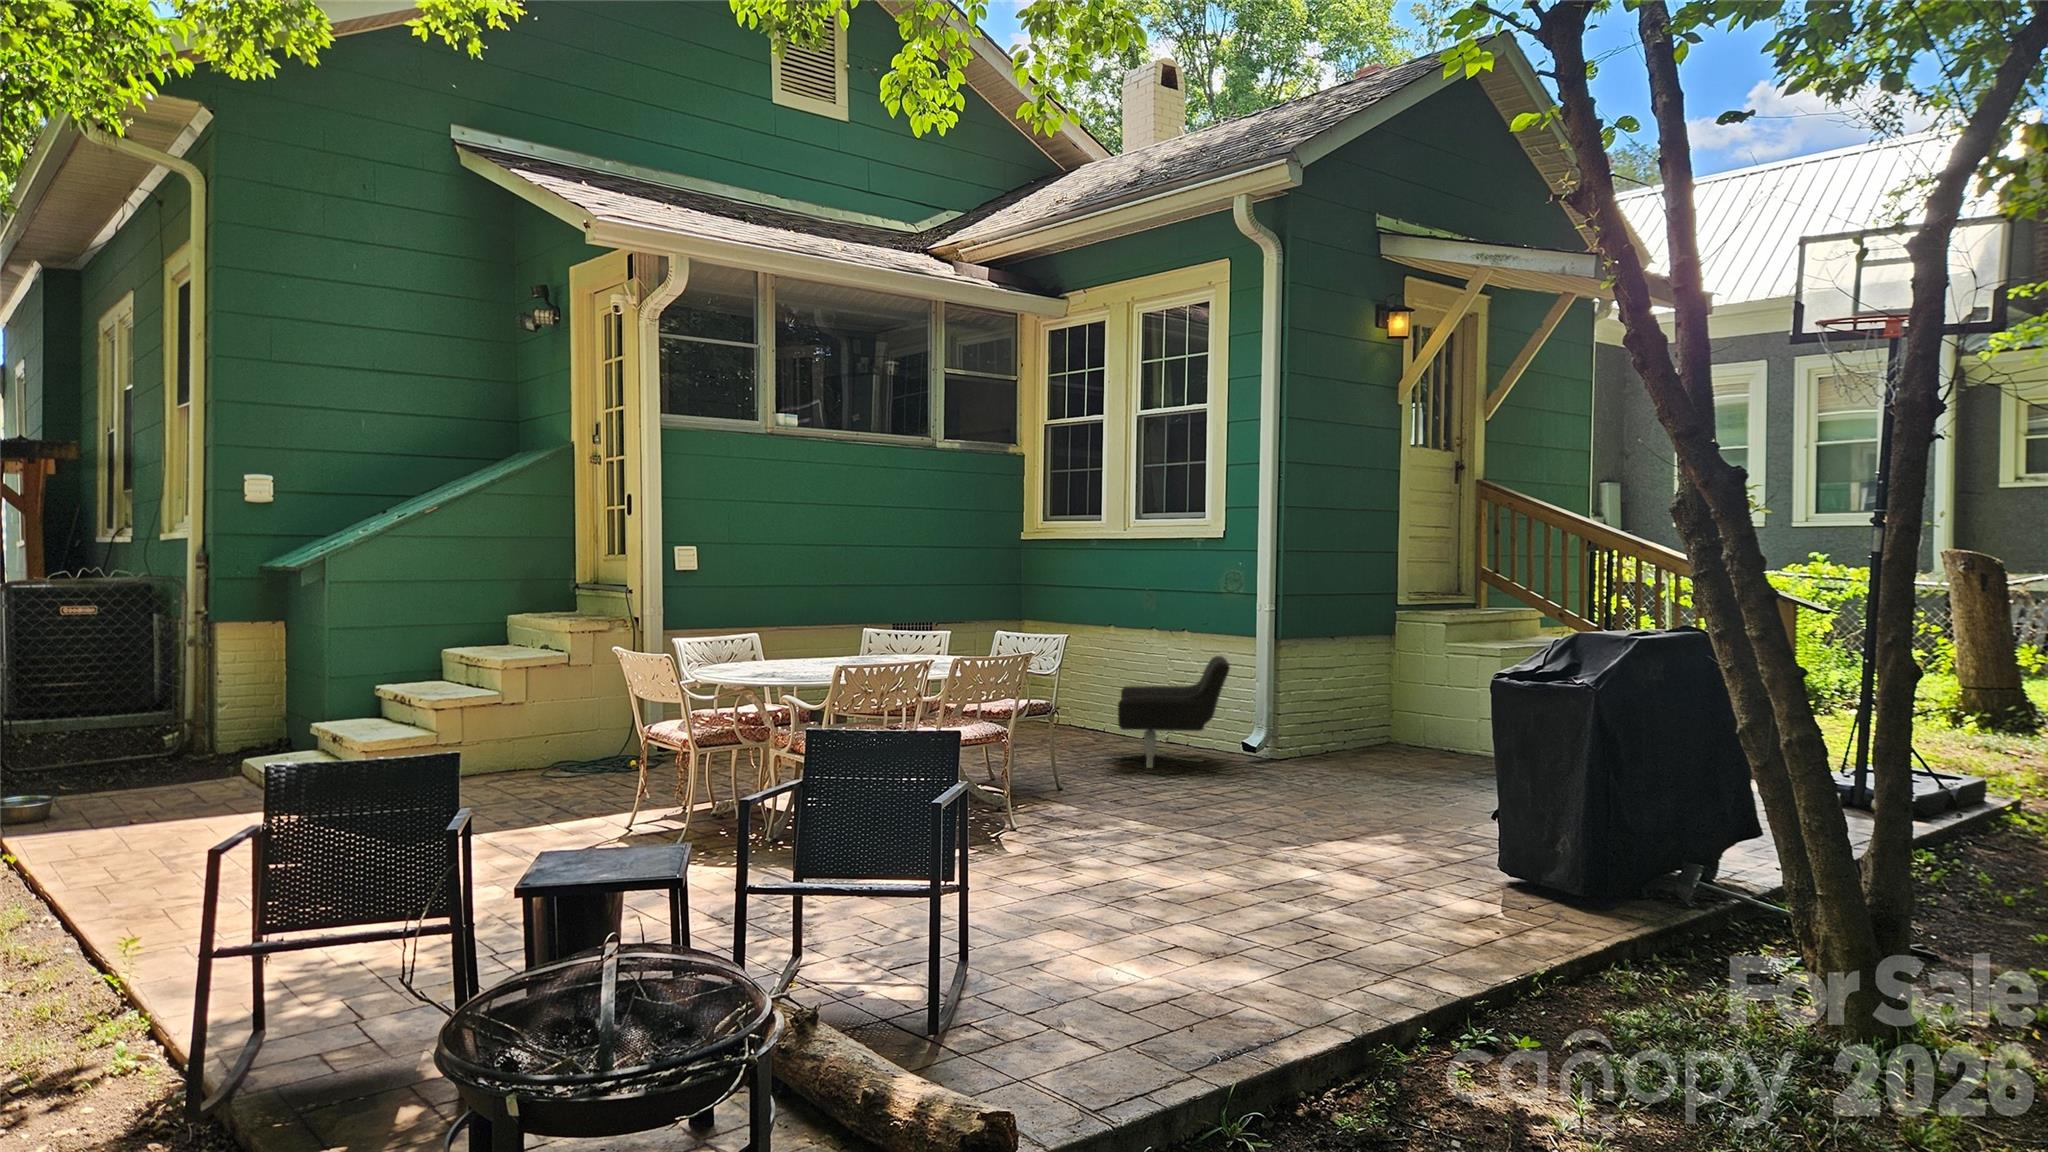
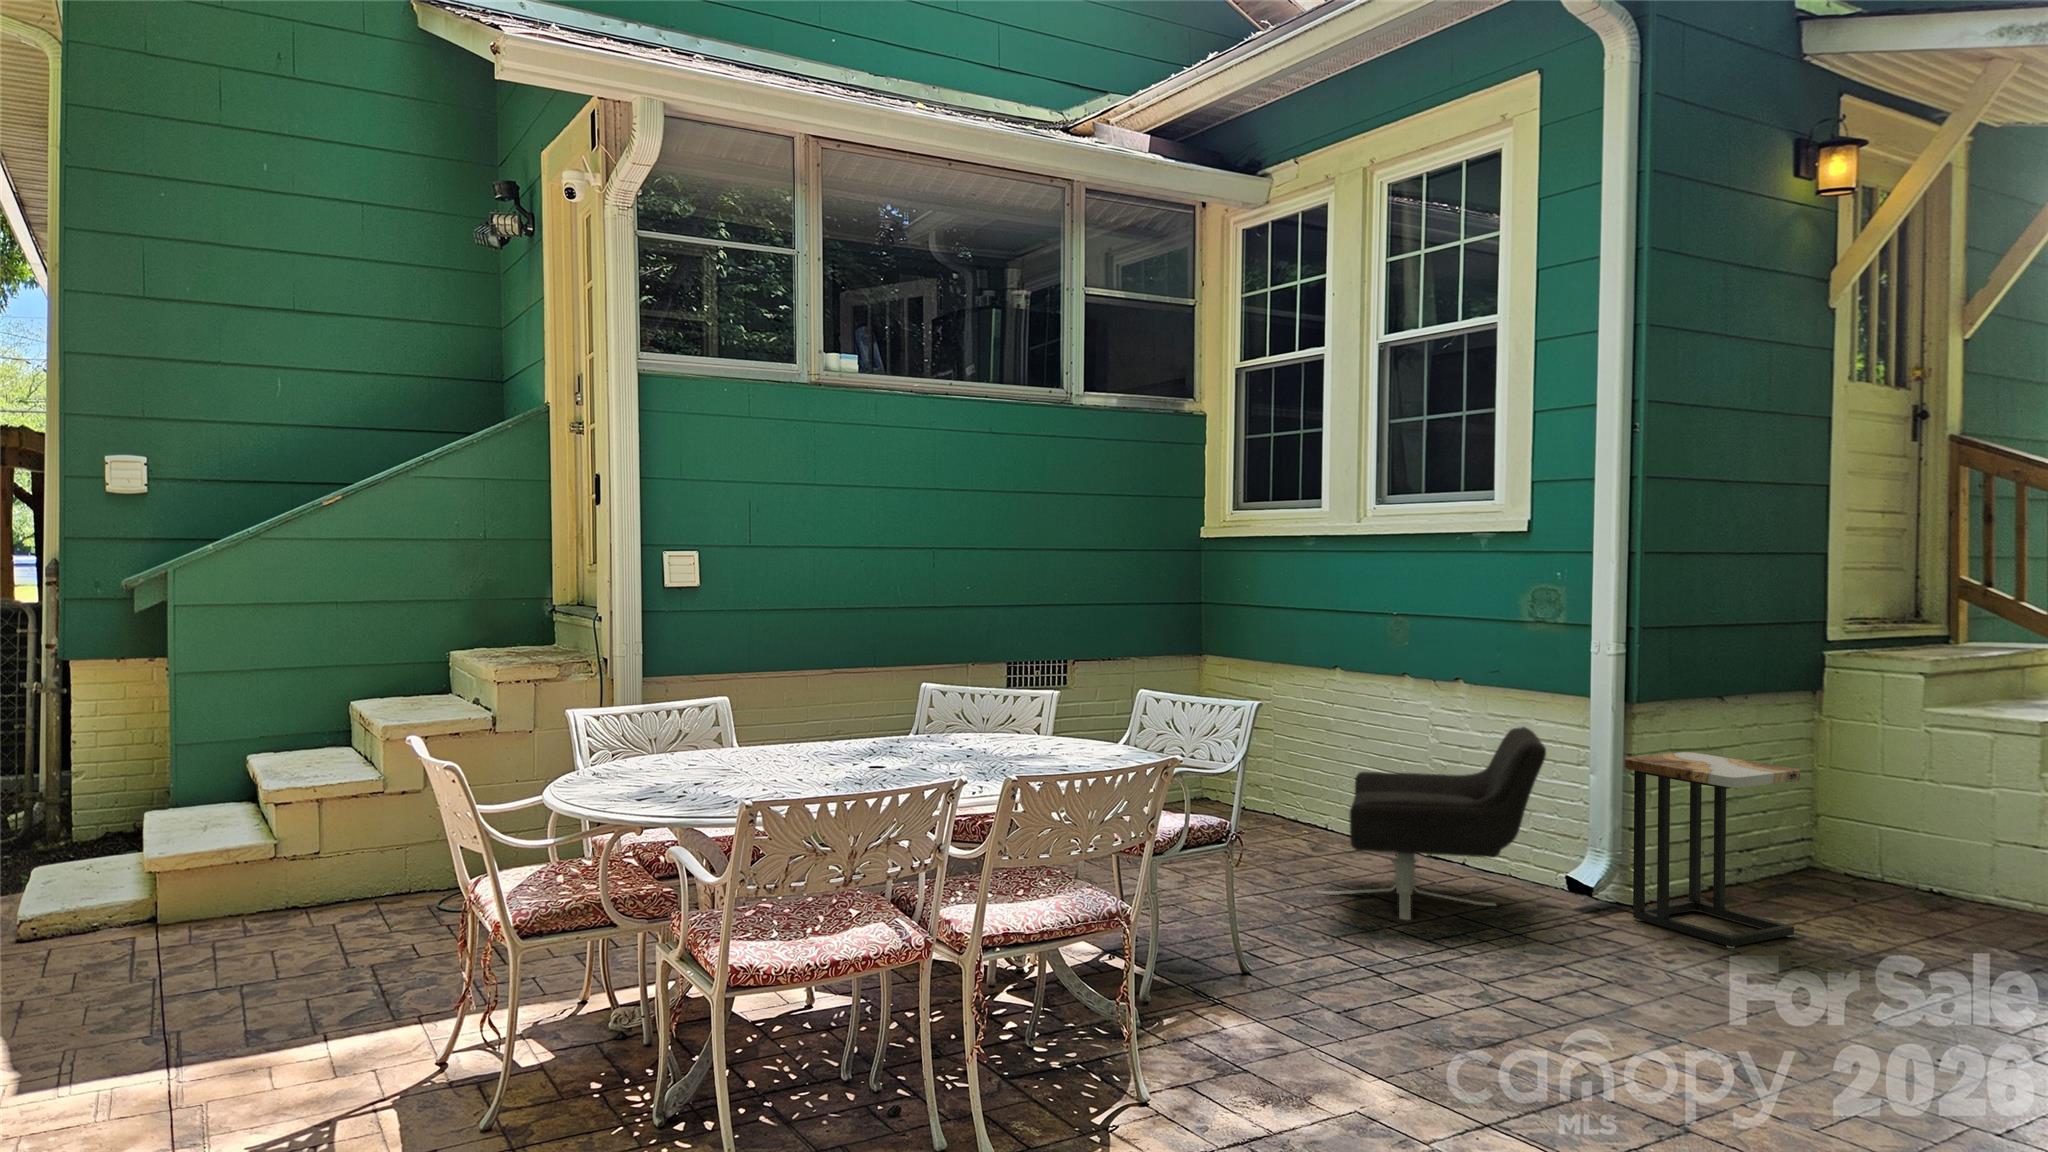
side table: none [1274,668,1366,774] -> present [1624,752,1801,948]

